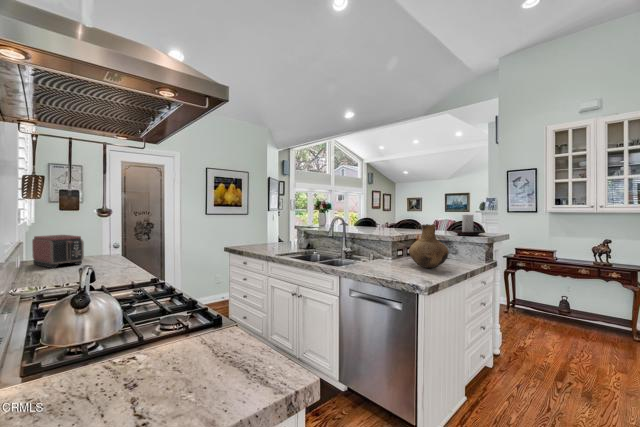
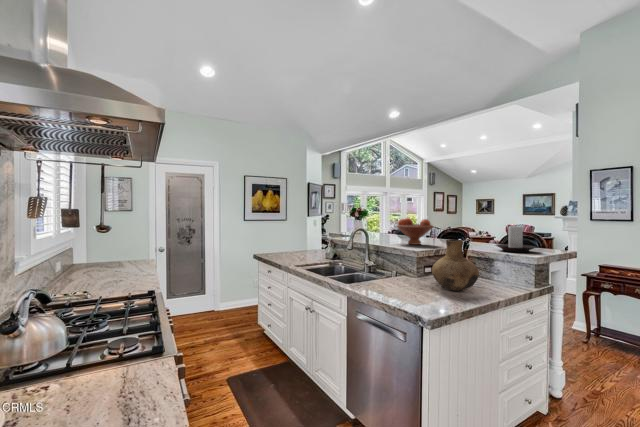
fruit bowl: none [367,209,399,232] -> present [397,218,433,245]
toaster: present [32,235,84,268] -> none [77,242,117,274]

